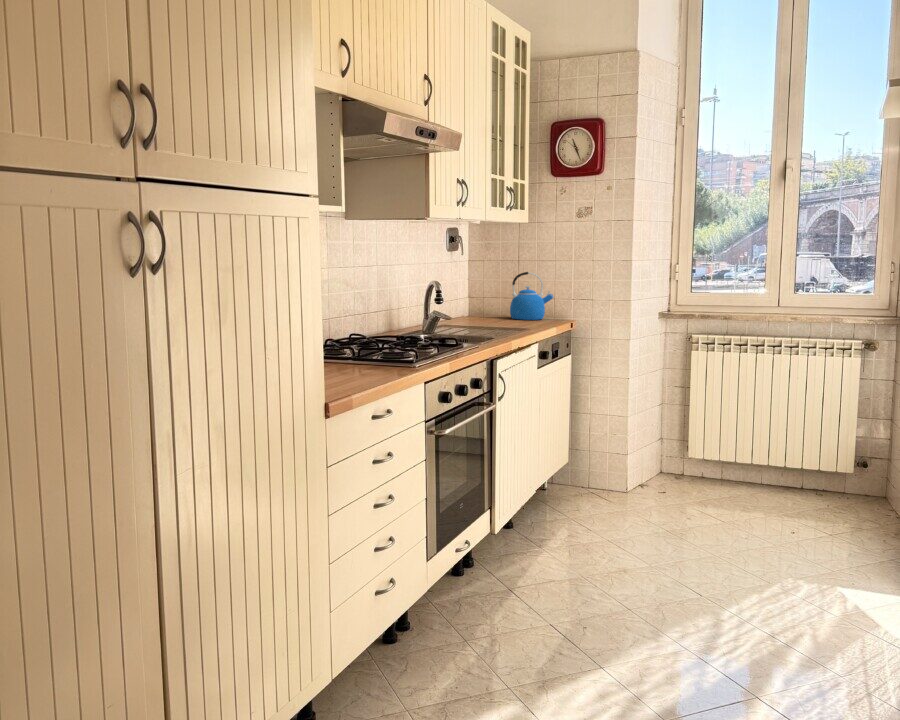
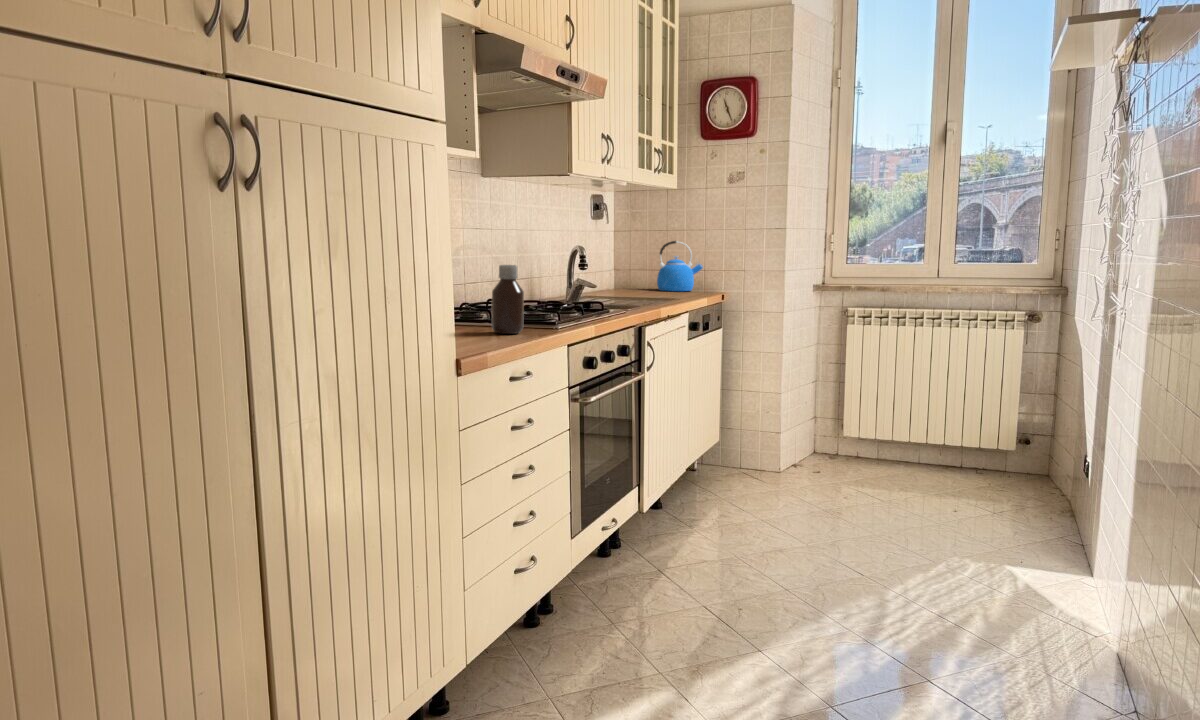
bottle: none [357,313,386,376] -> present [492,265,524,334]

